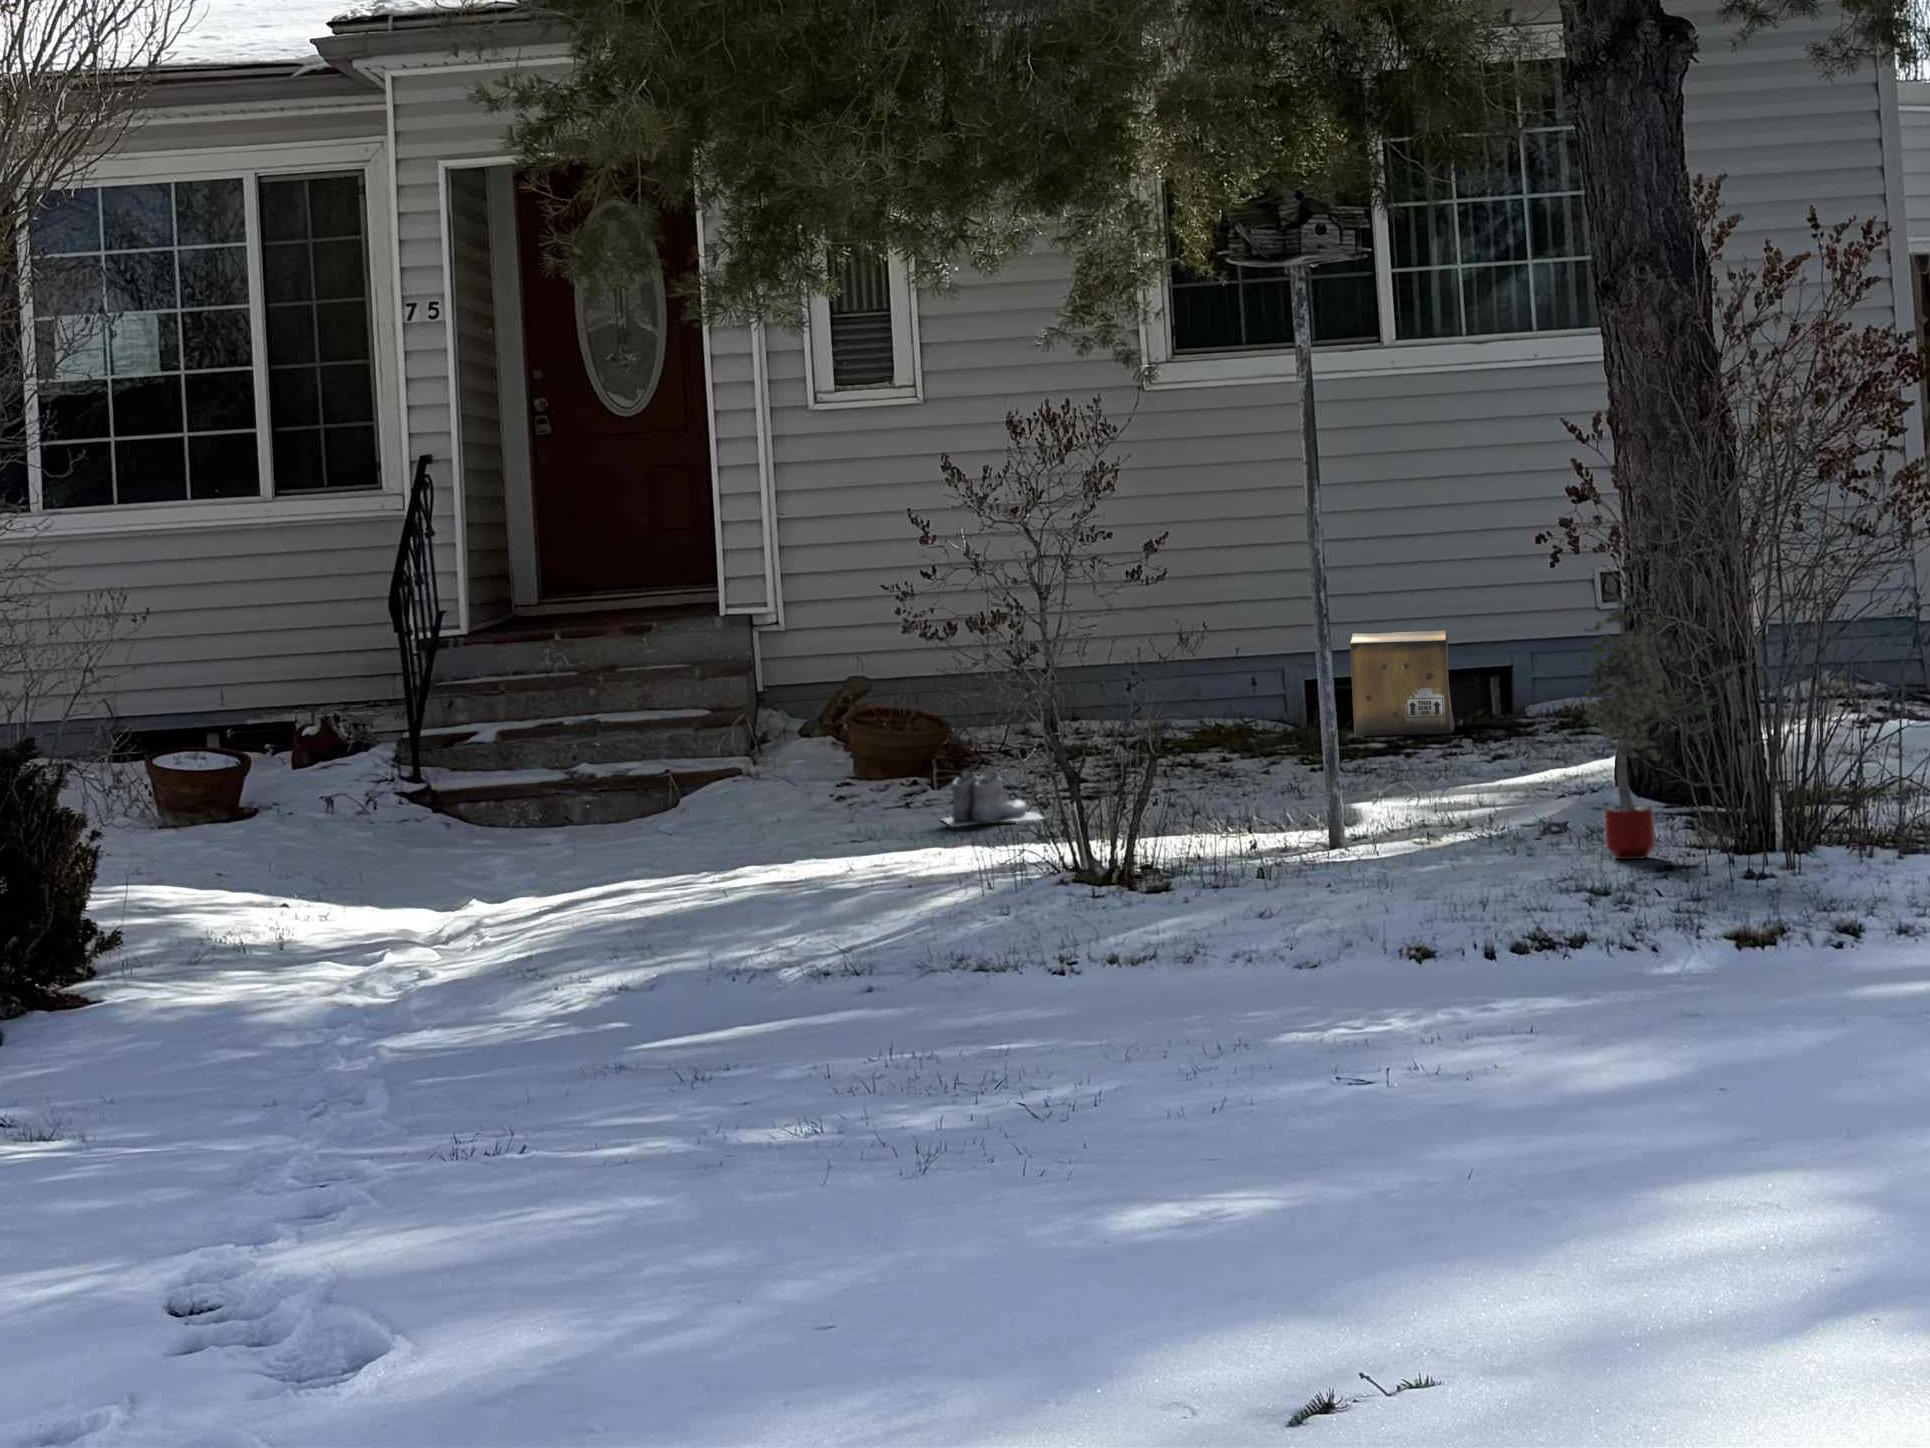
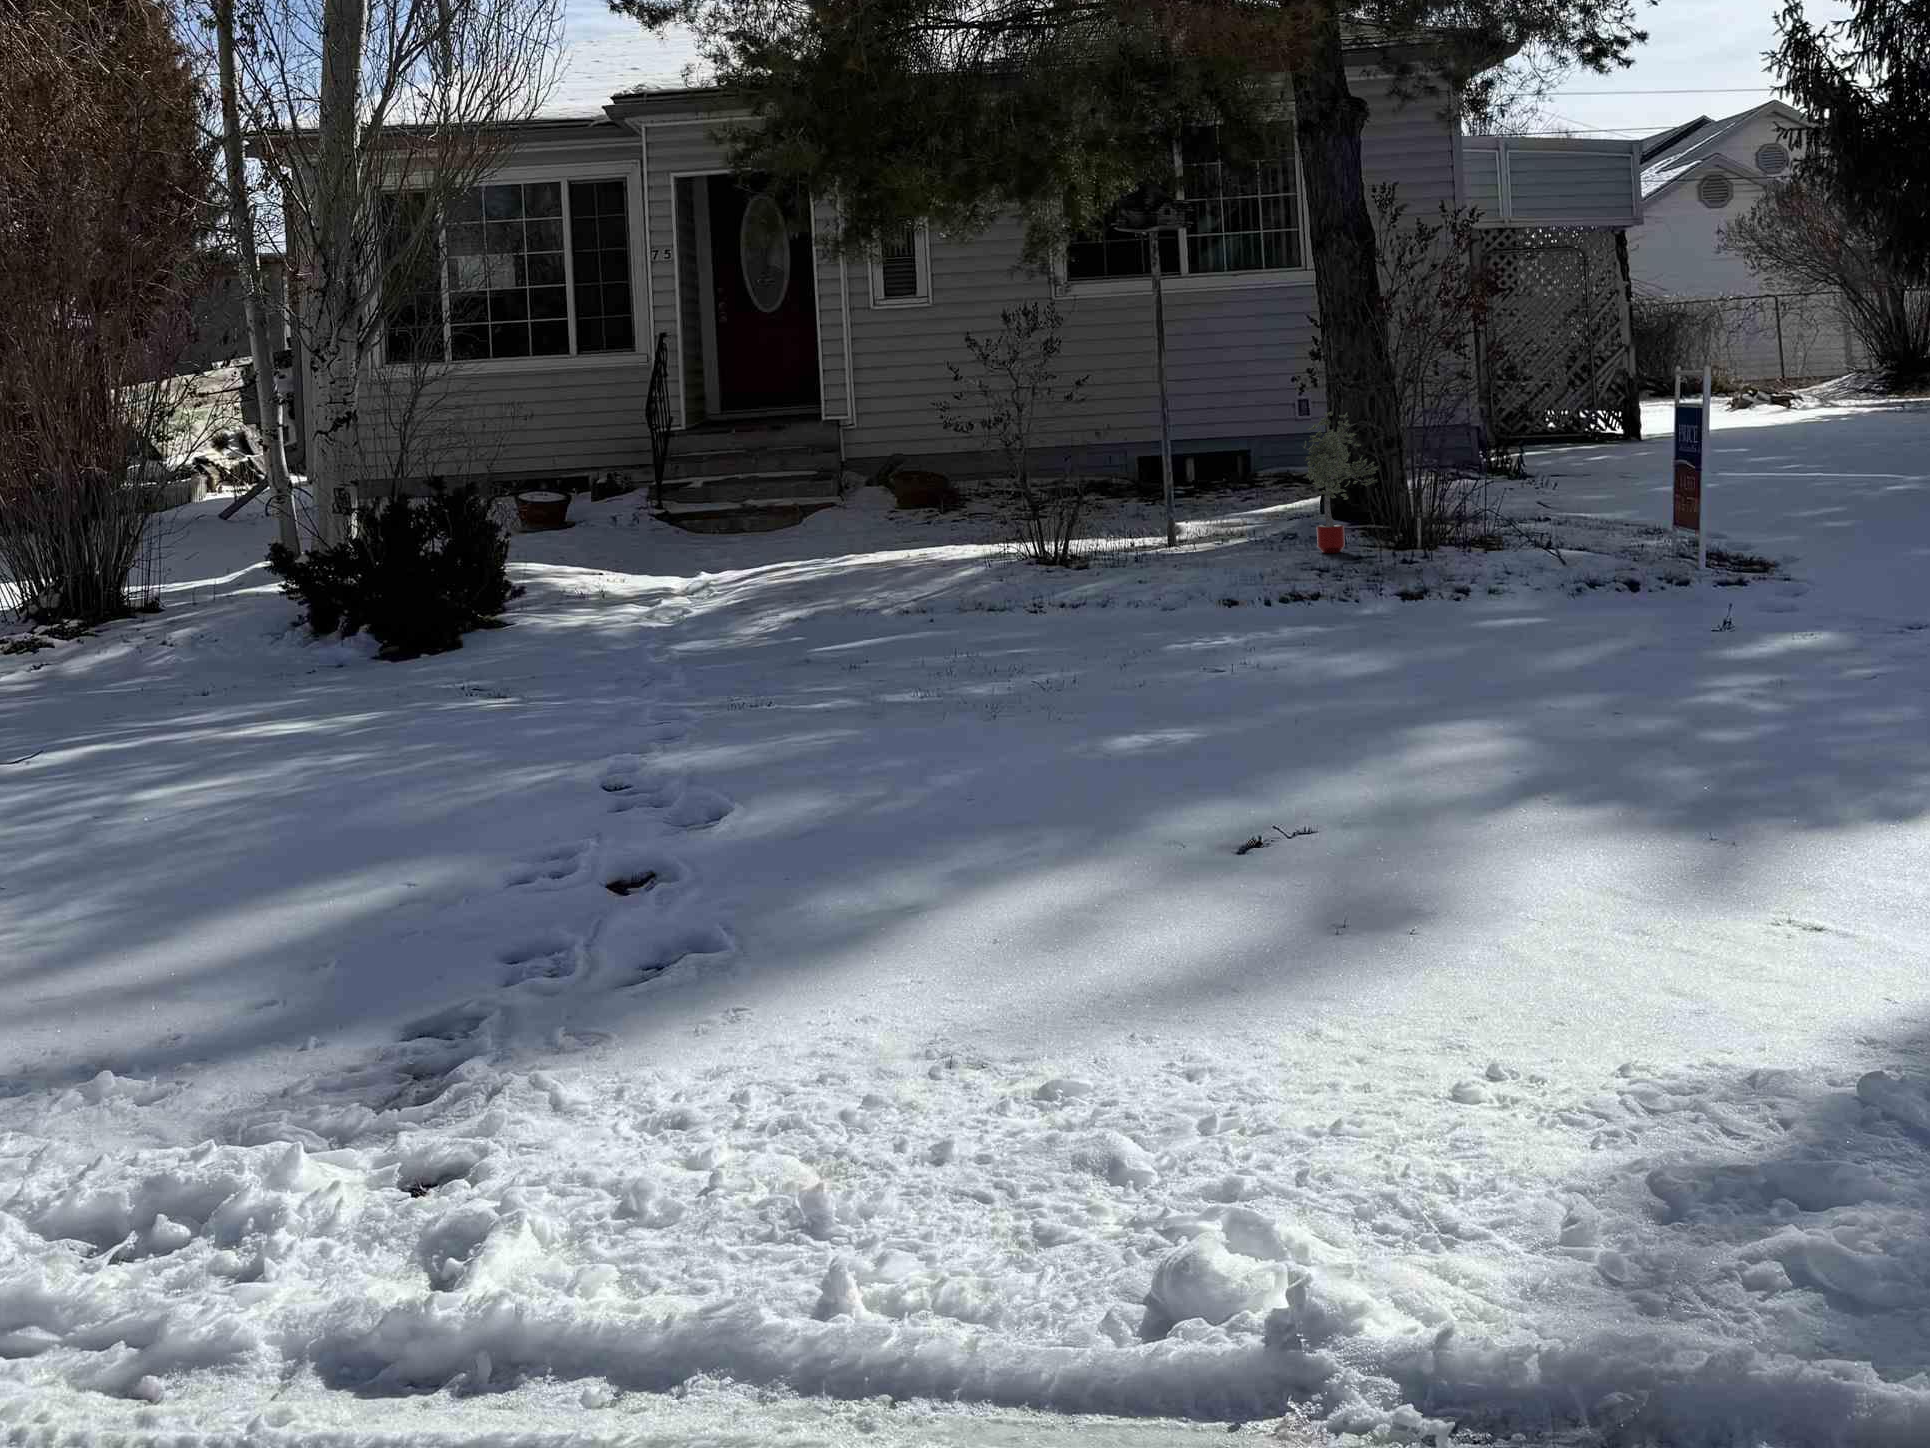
cardboard box: present [1350,630,1455,736] -> none [1195,427,1255,486]
boots: present [943,770,1042,827] -> none [959,504,1017,536]

